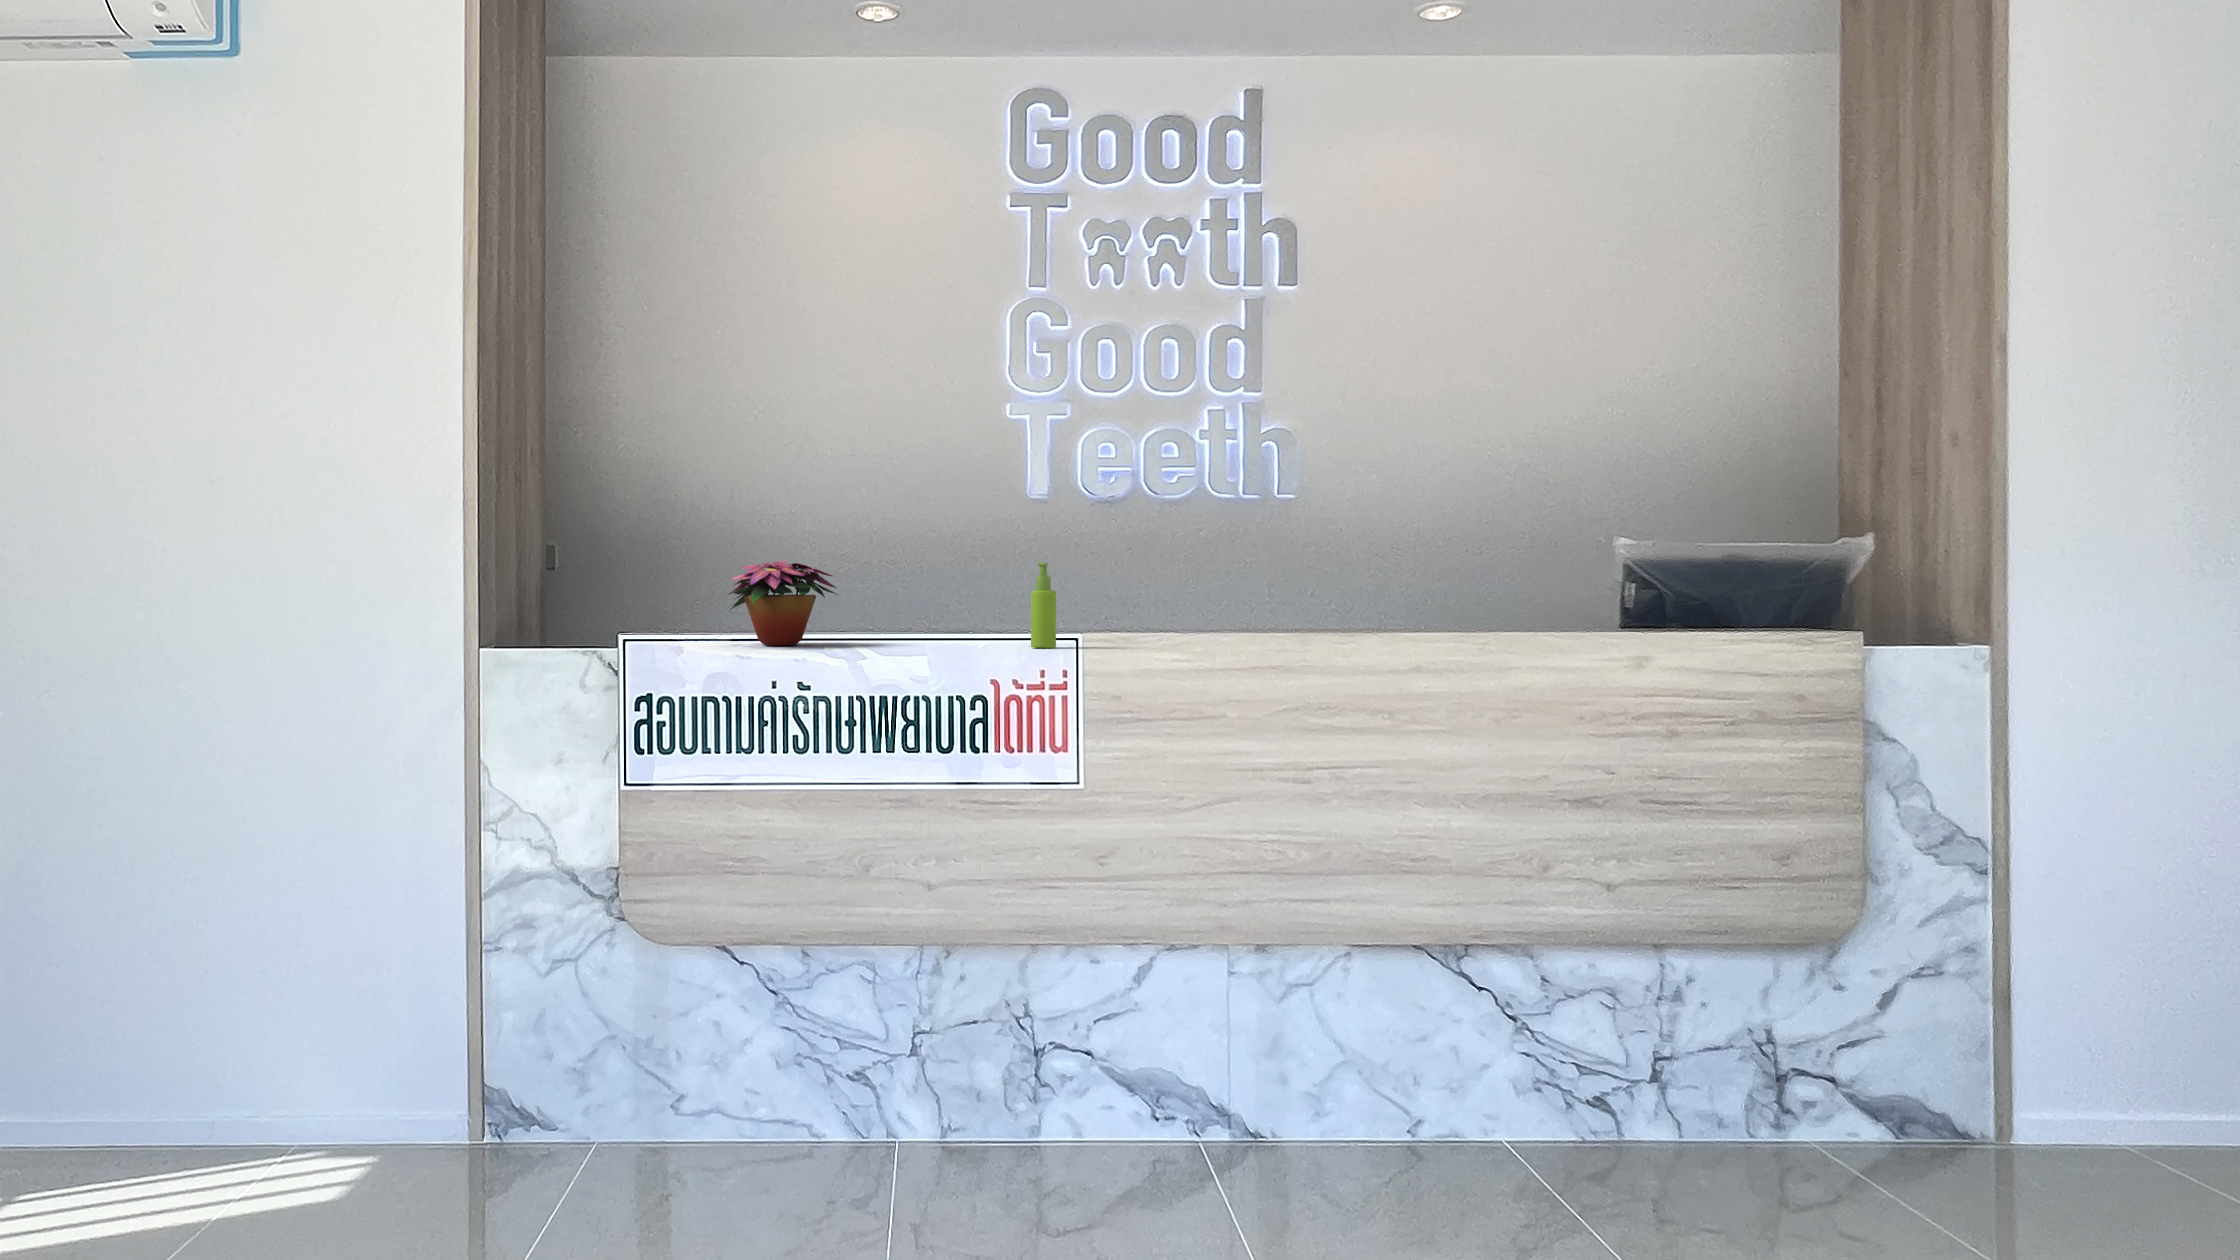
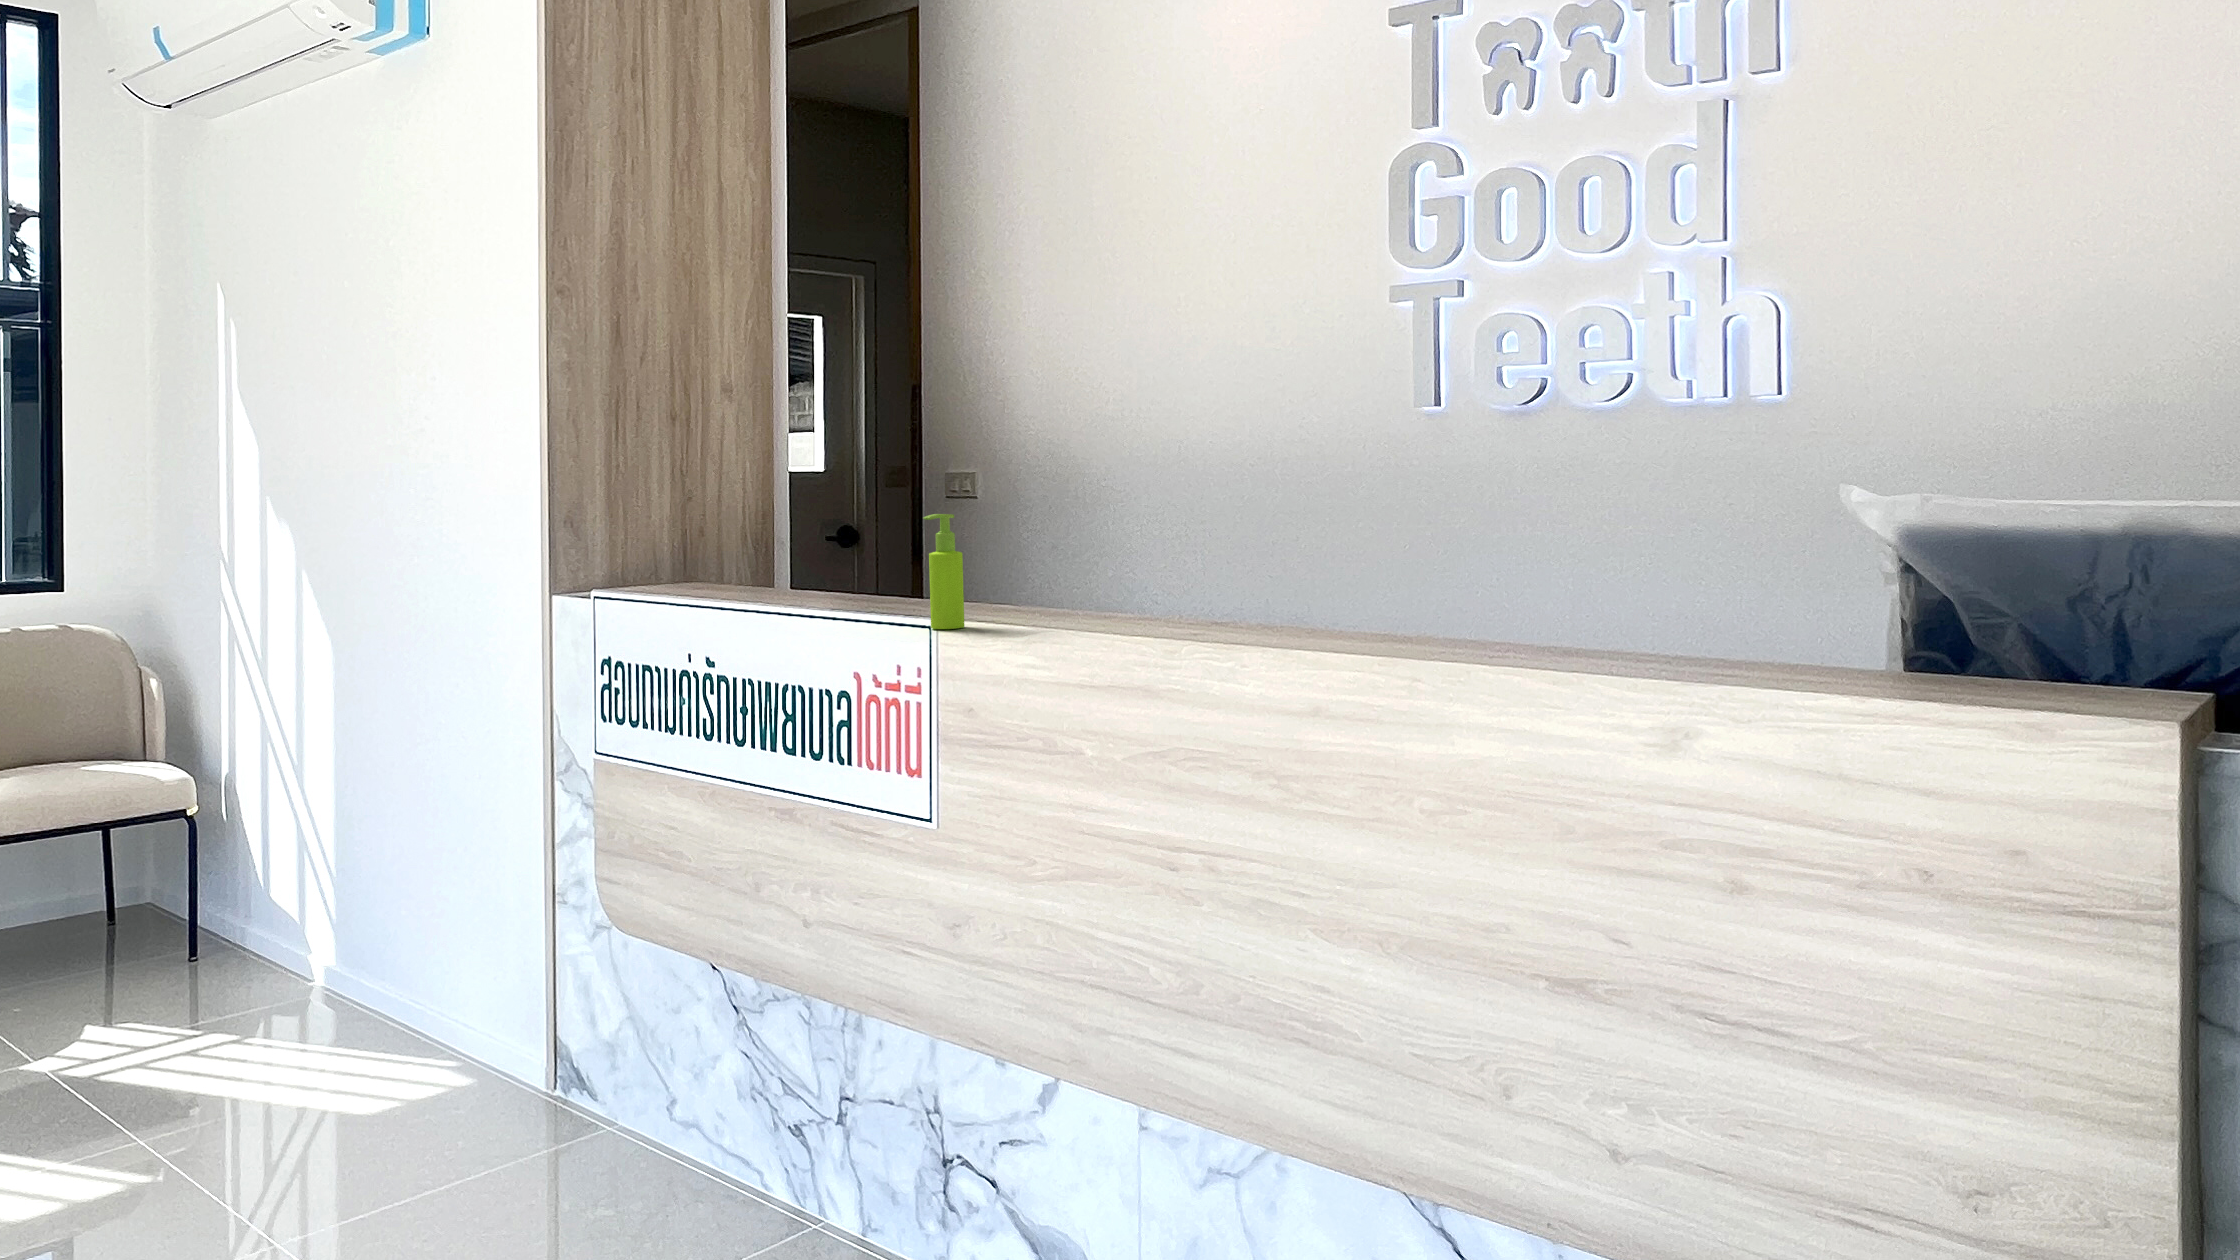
flower arrangement: present [727,560,838,645] -> none [706,504,854,606]

